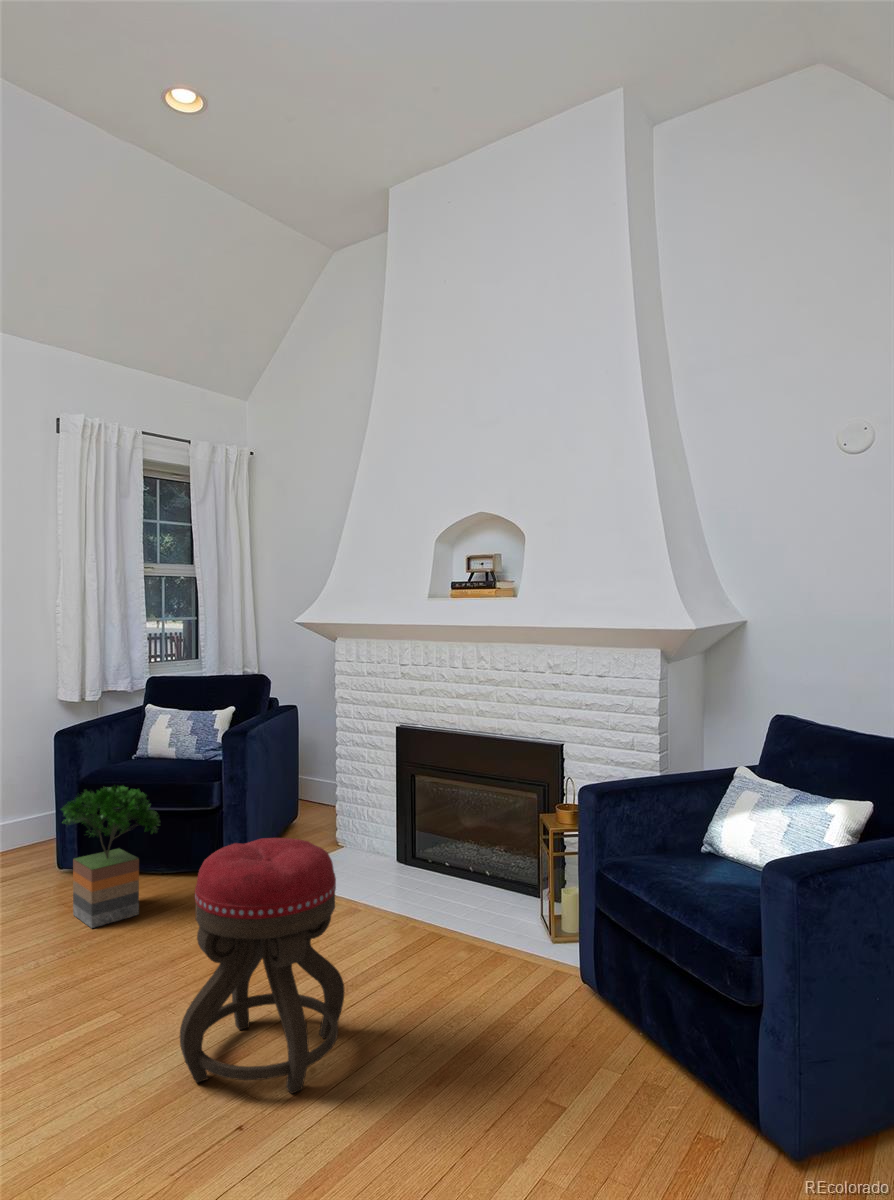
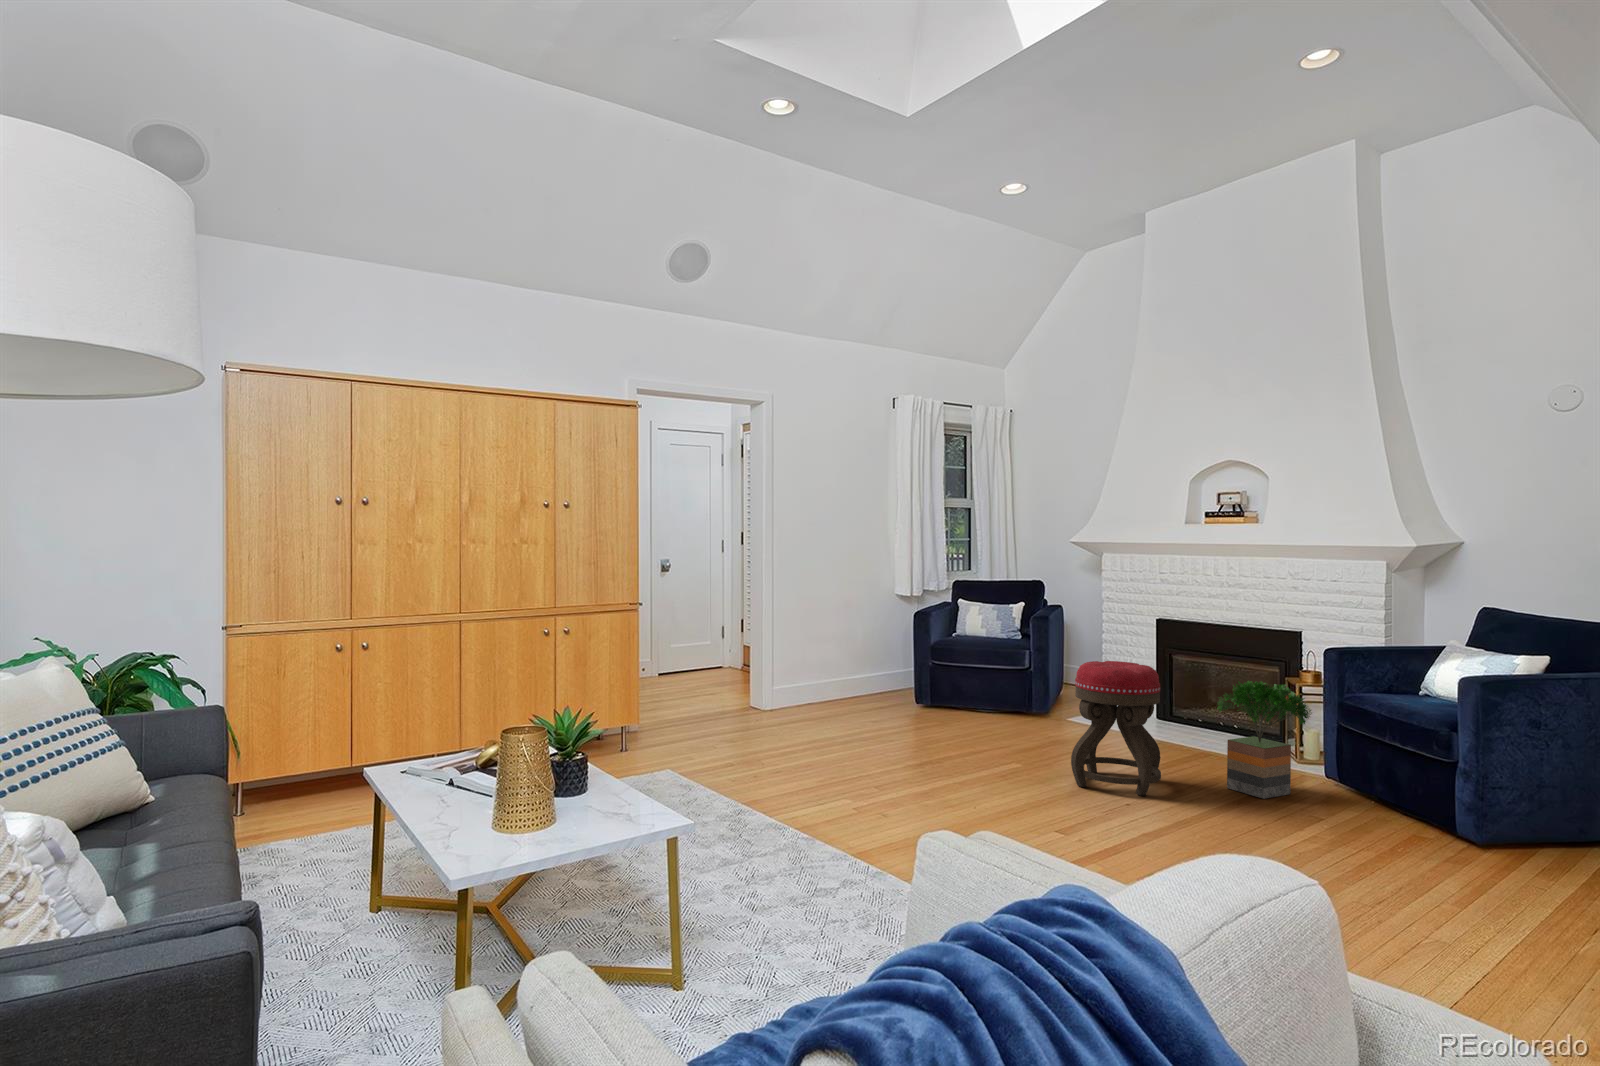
potted tree: present [62,786,160,928] -> present [1217,681,1312,799]

